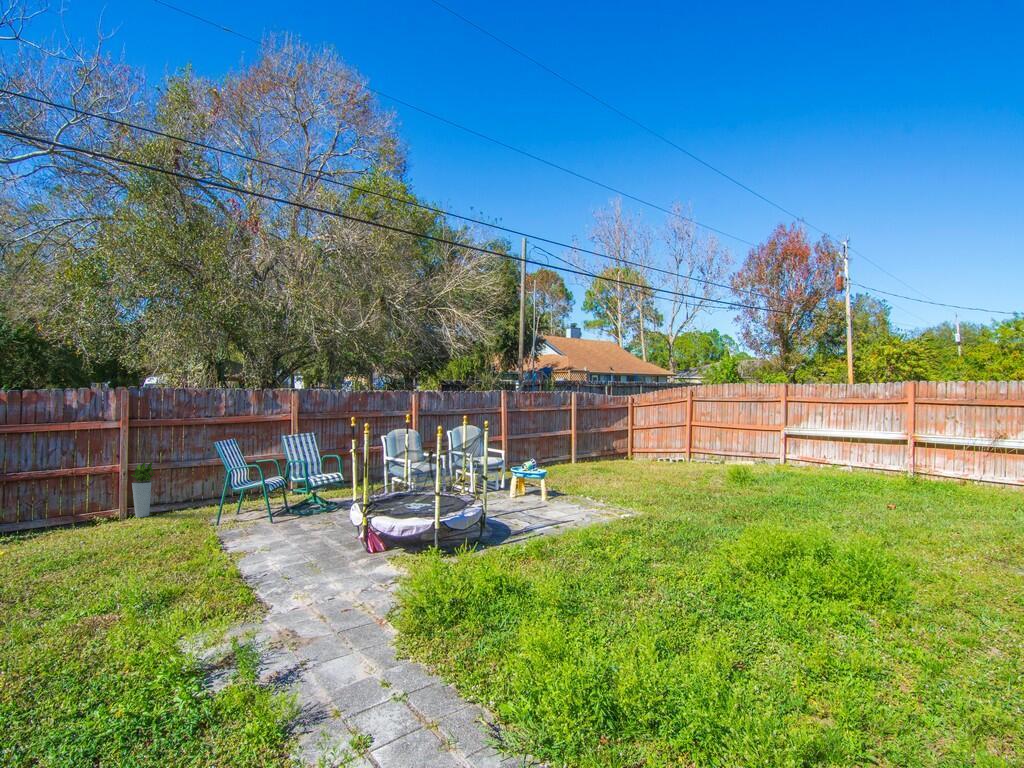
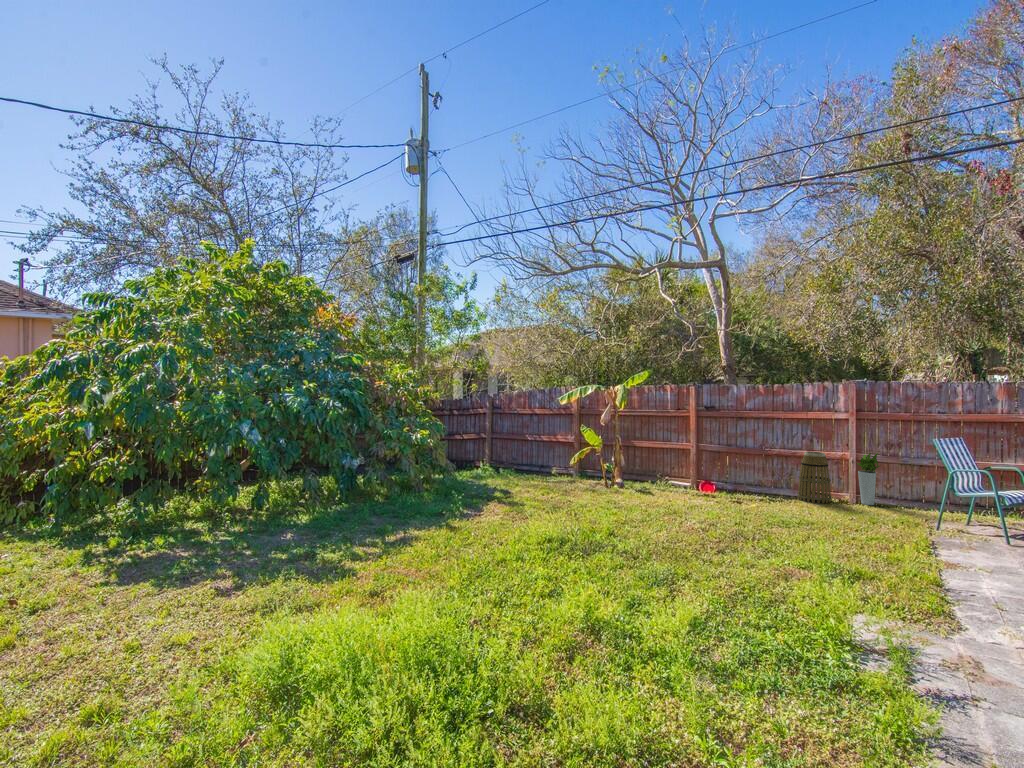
basket: none [58,469,103,530] -> present [797,452,832,503]

